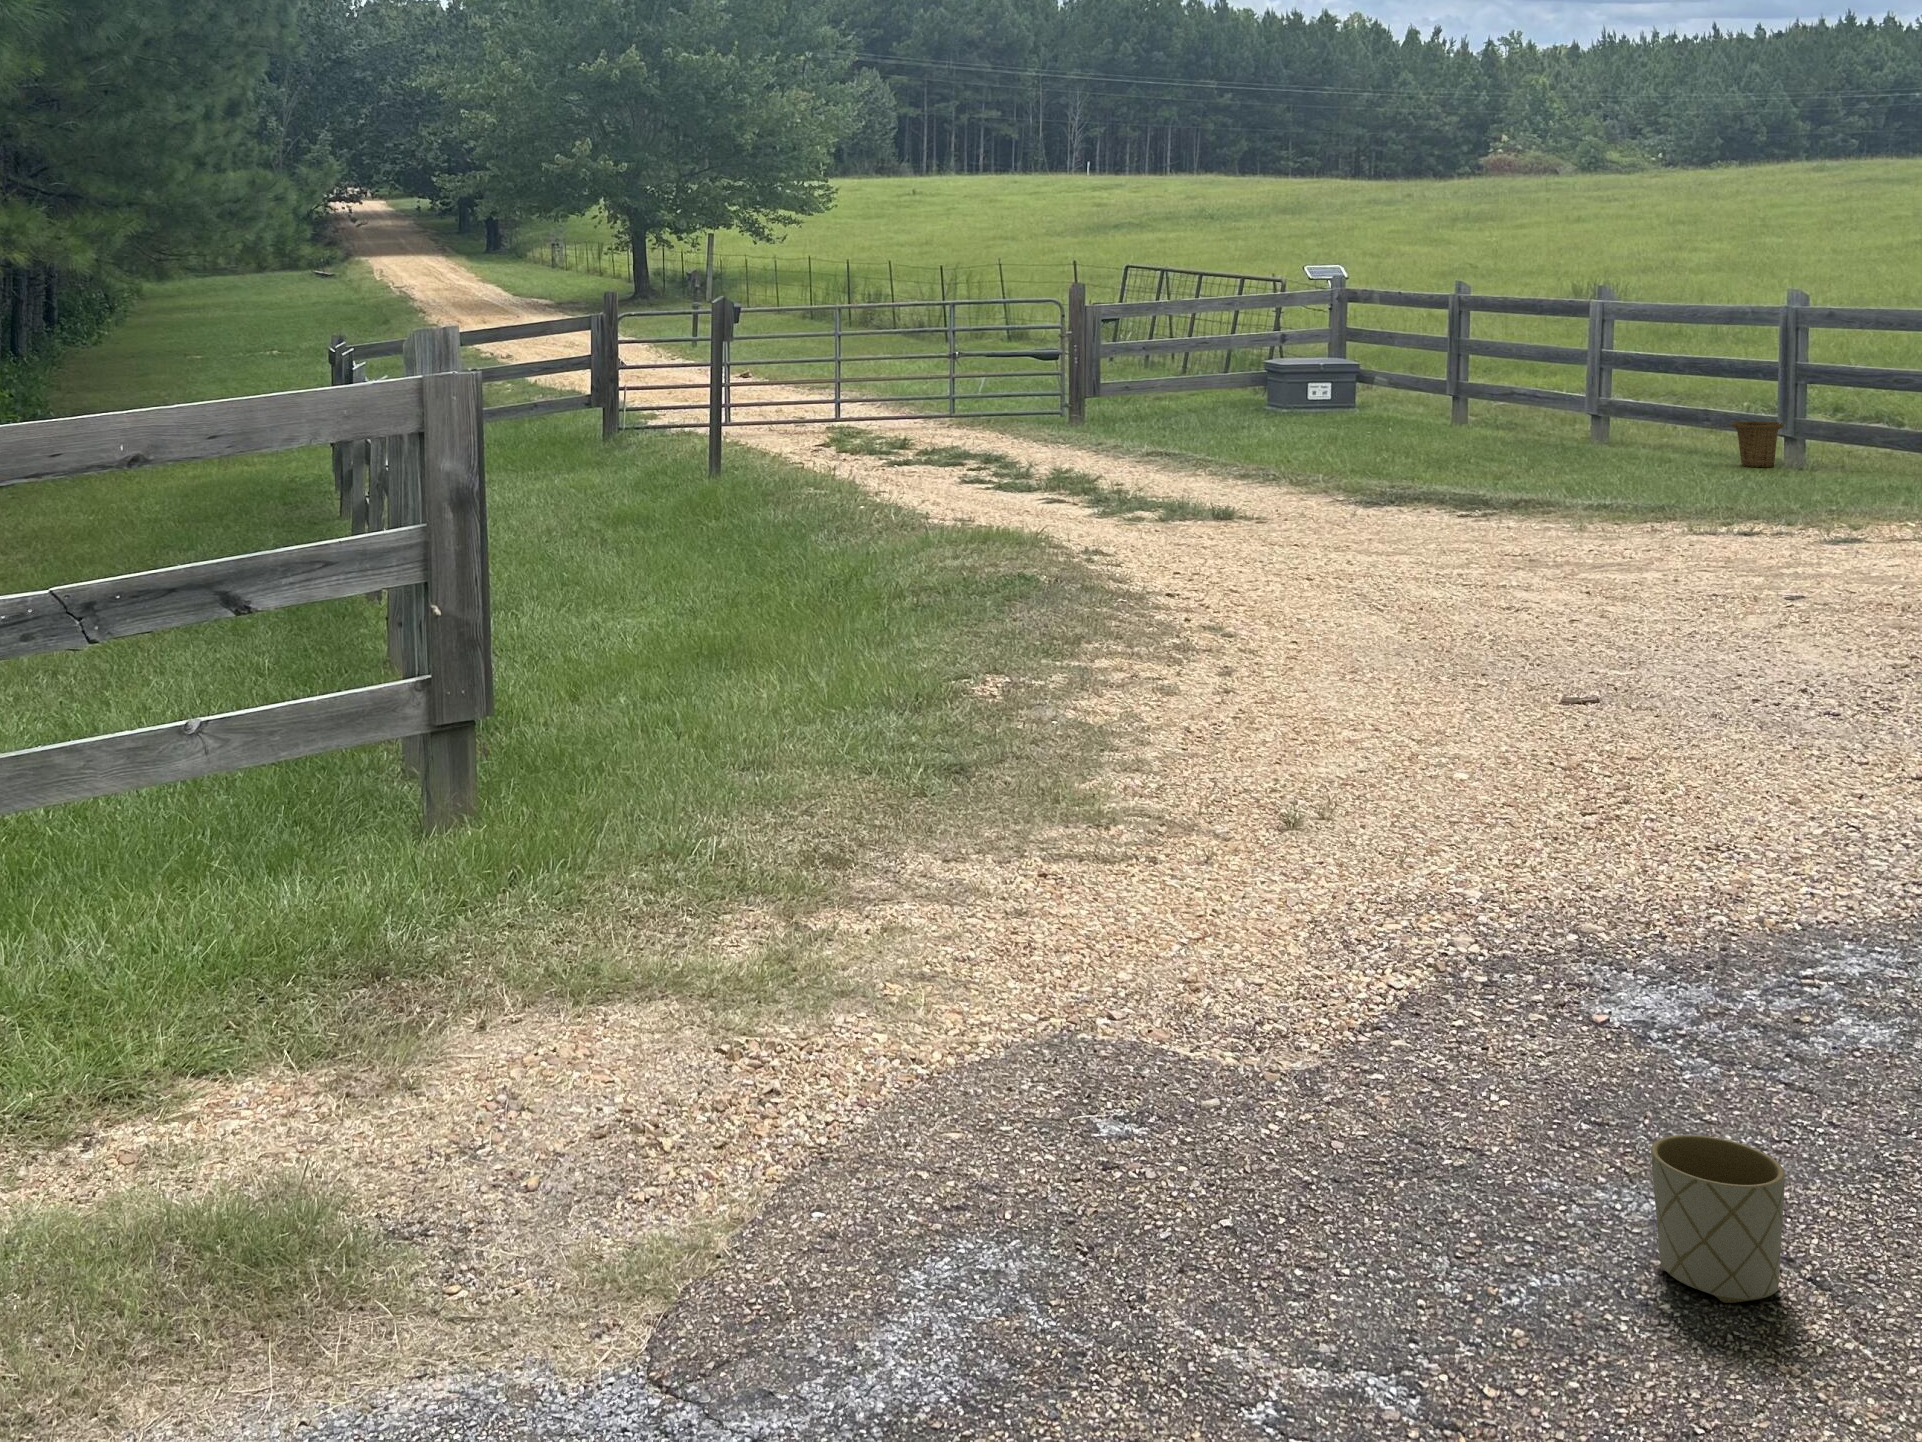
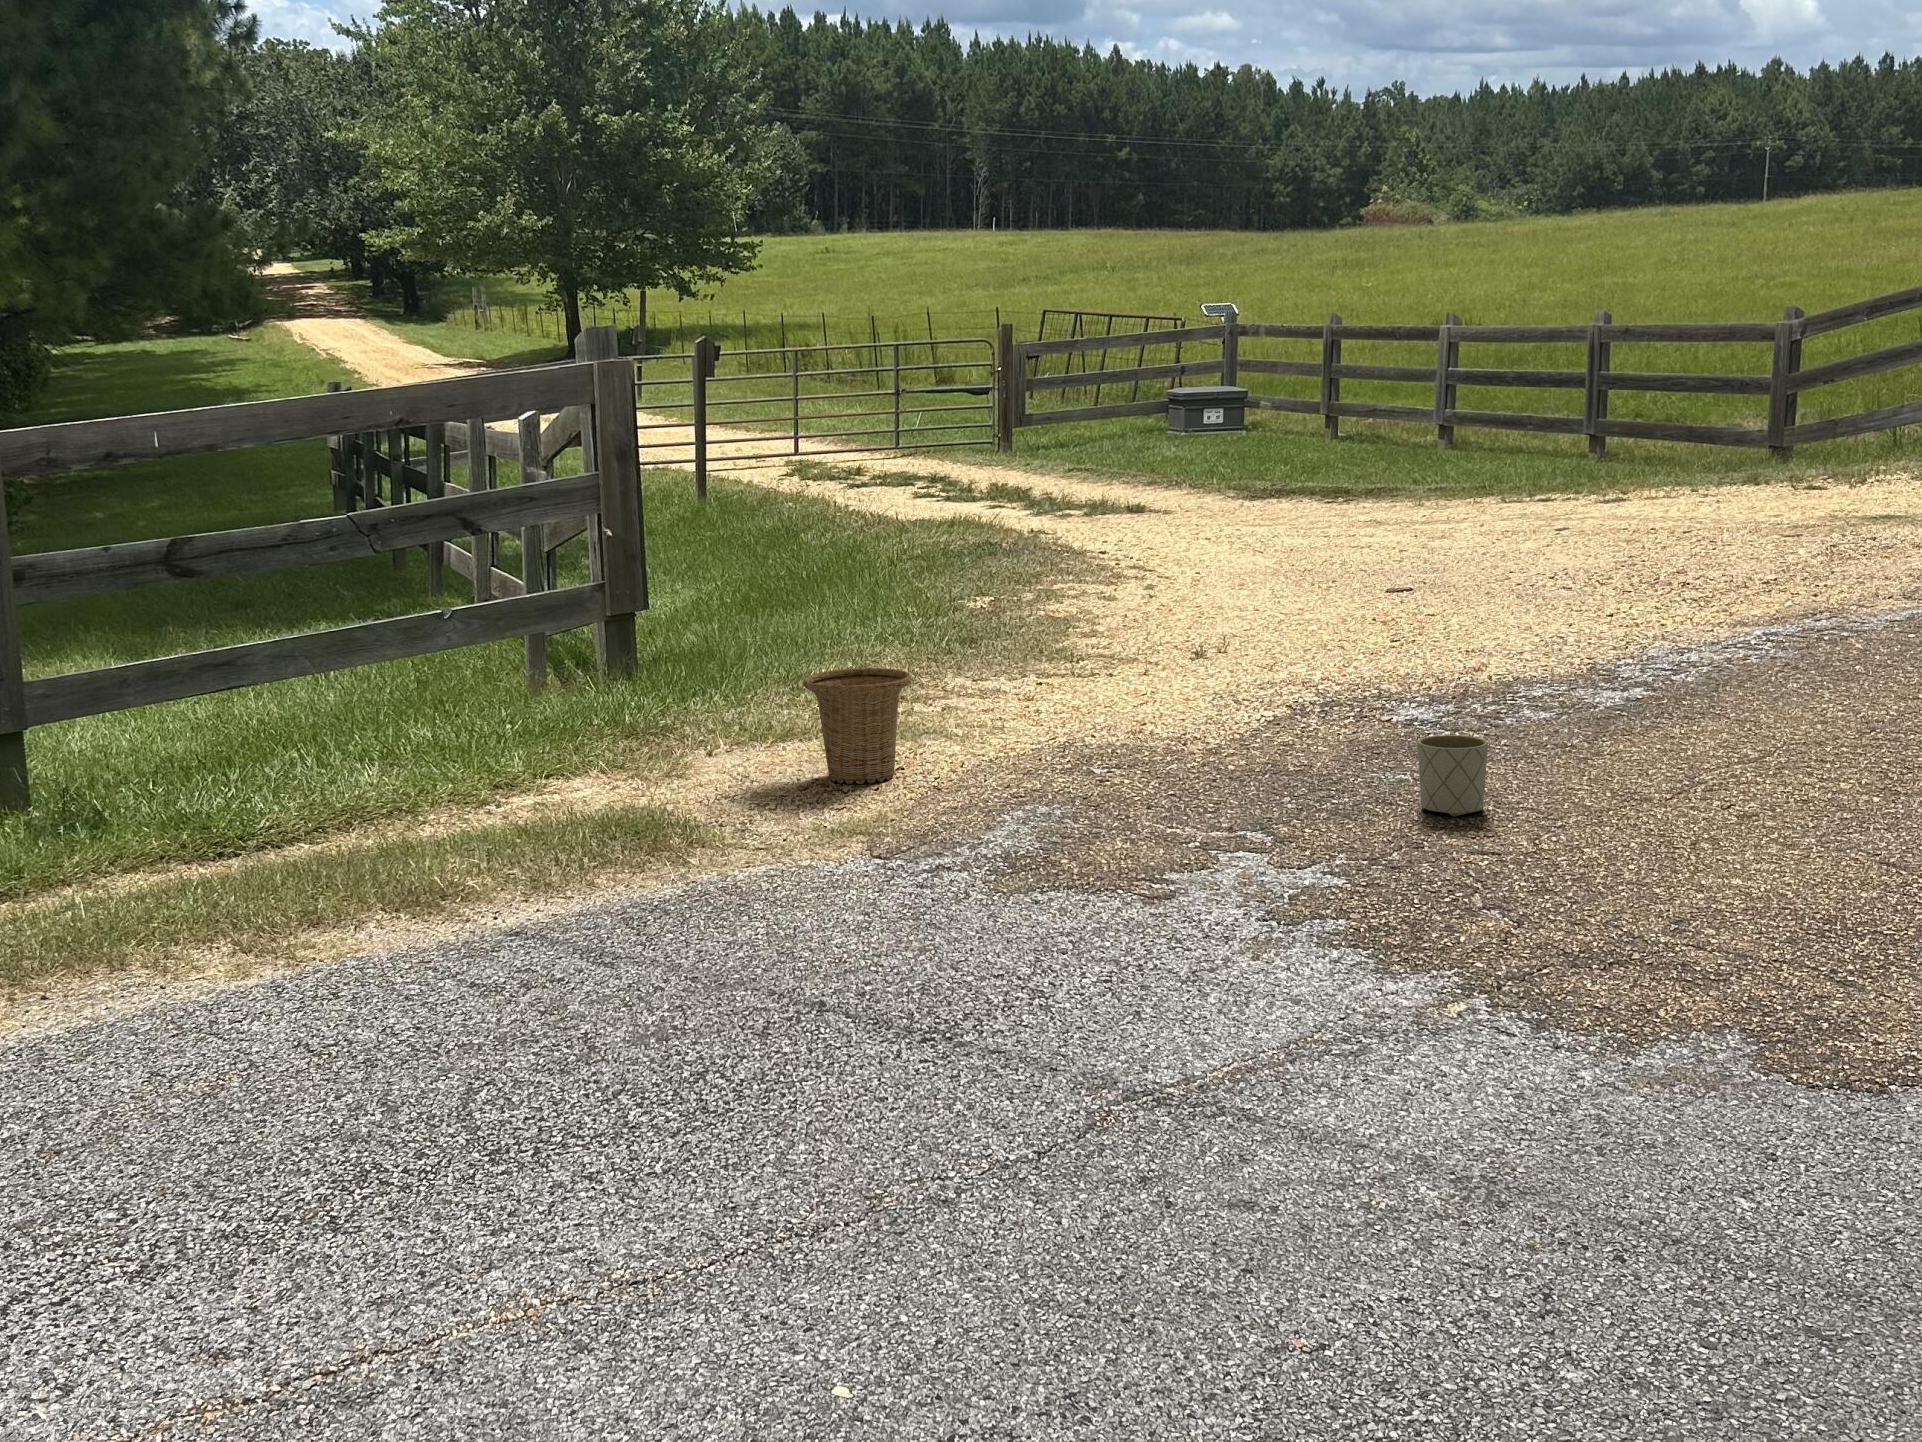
basket: present [1731,421,1784,467] -> present [803,668,911,784]

